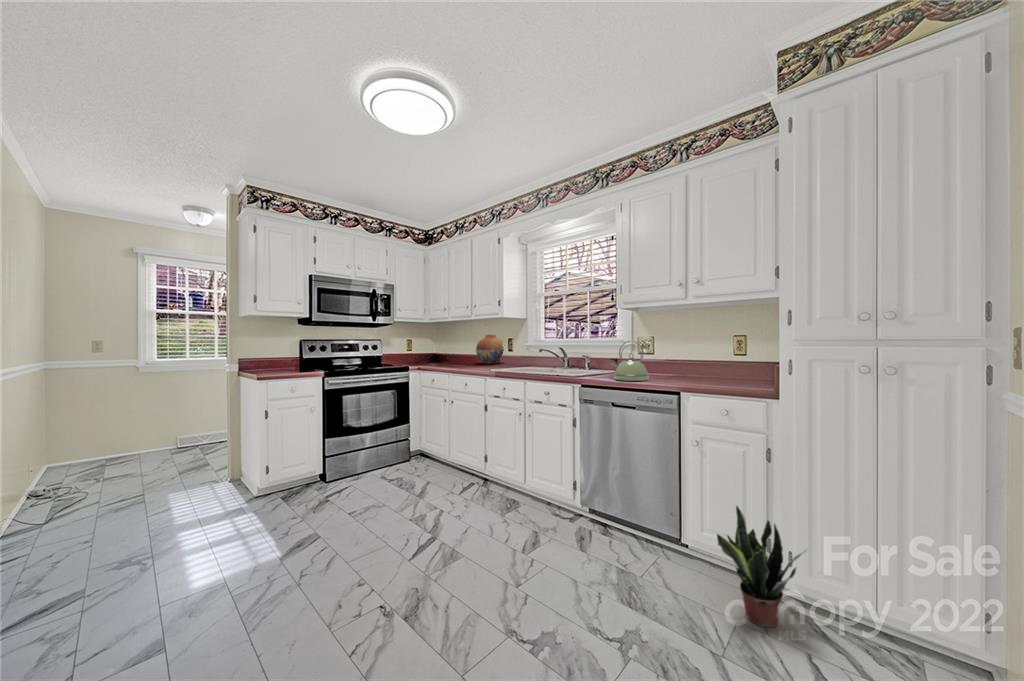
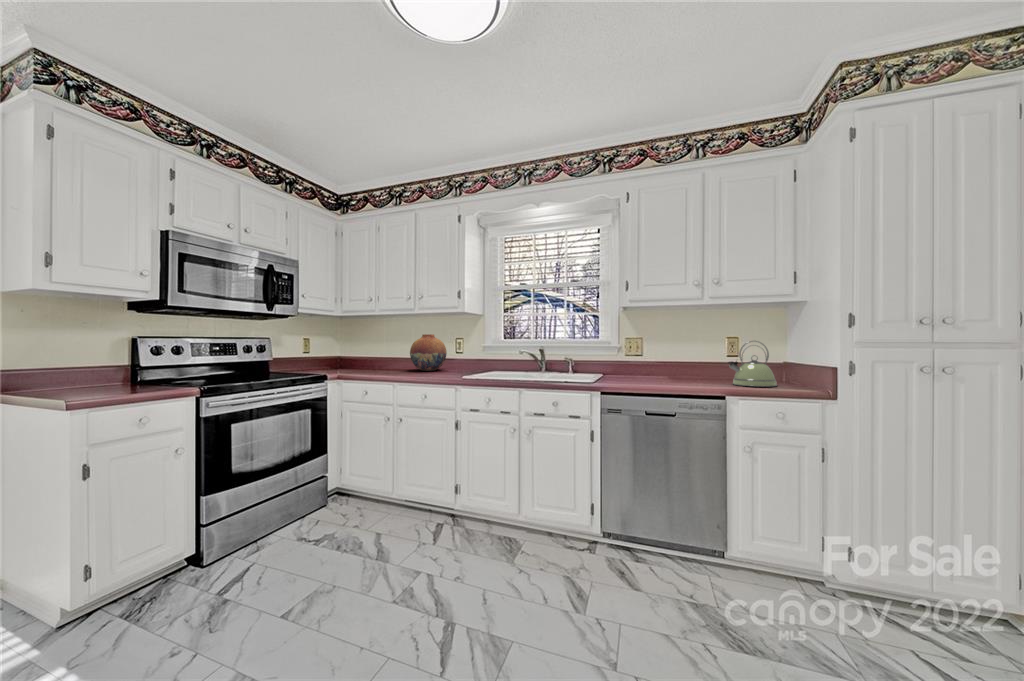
kettle: present [610,341,649,381] -> present [728,341,777,387]
potted plant: present [717,506,806,627] -> none [802,508,887,626]

